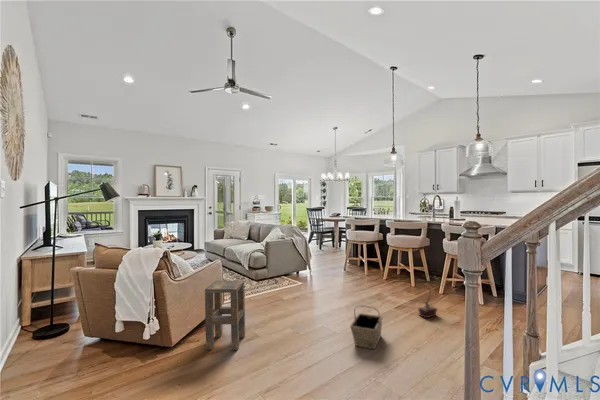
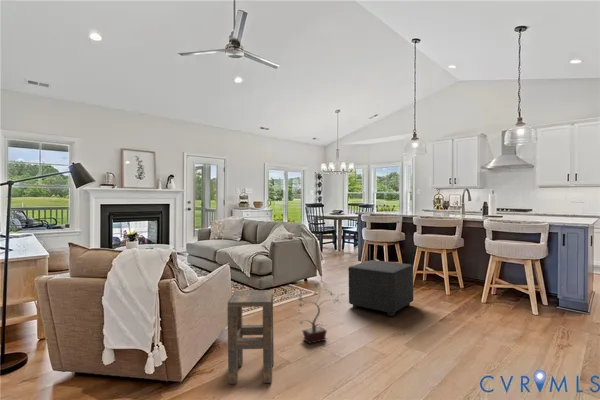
ottoman: none [321,257,376,303] -> present [348,260,413,316]
potted plant: present [419,273,440,318] -> present [299,284,343,344]
basket: present [350,306,382,349] -> none [414,319,450,375]

